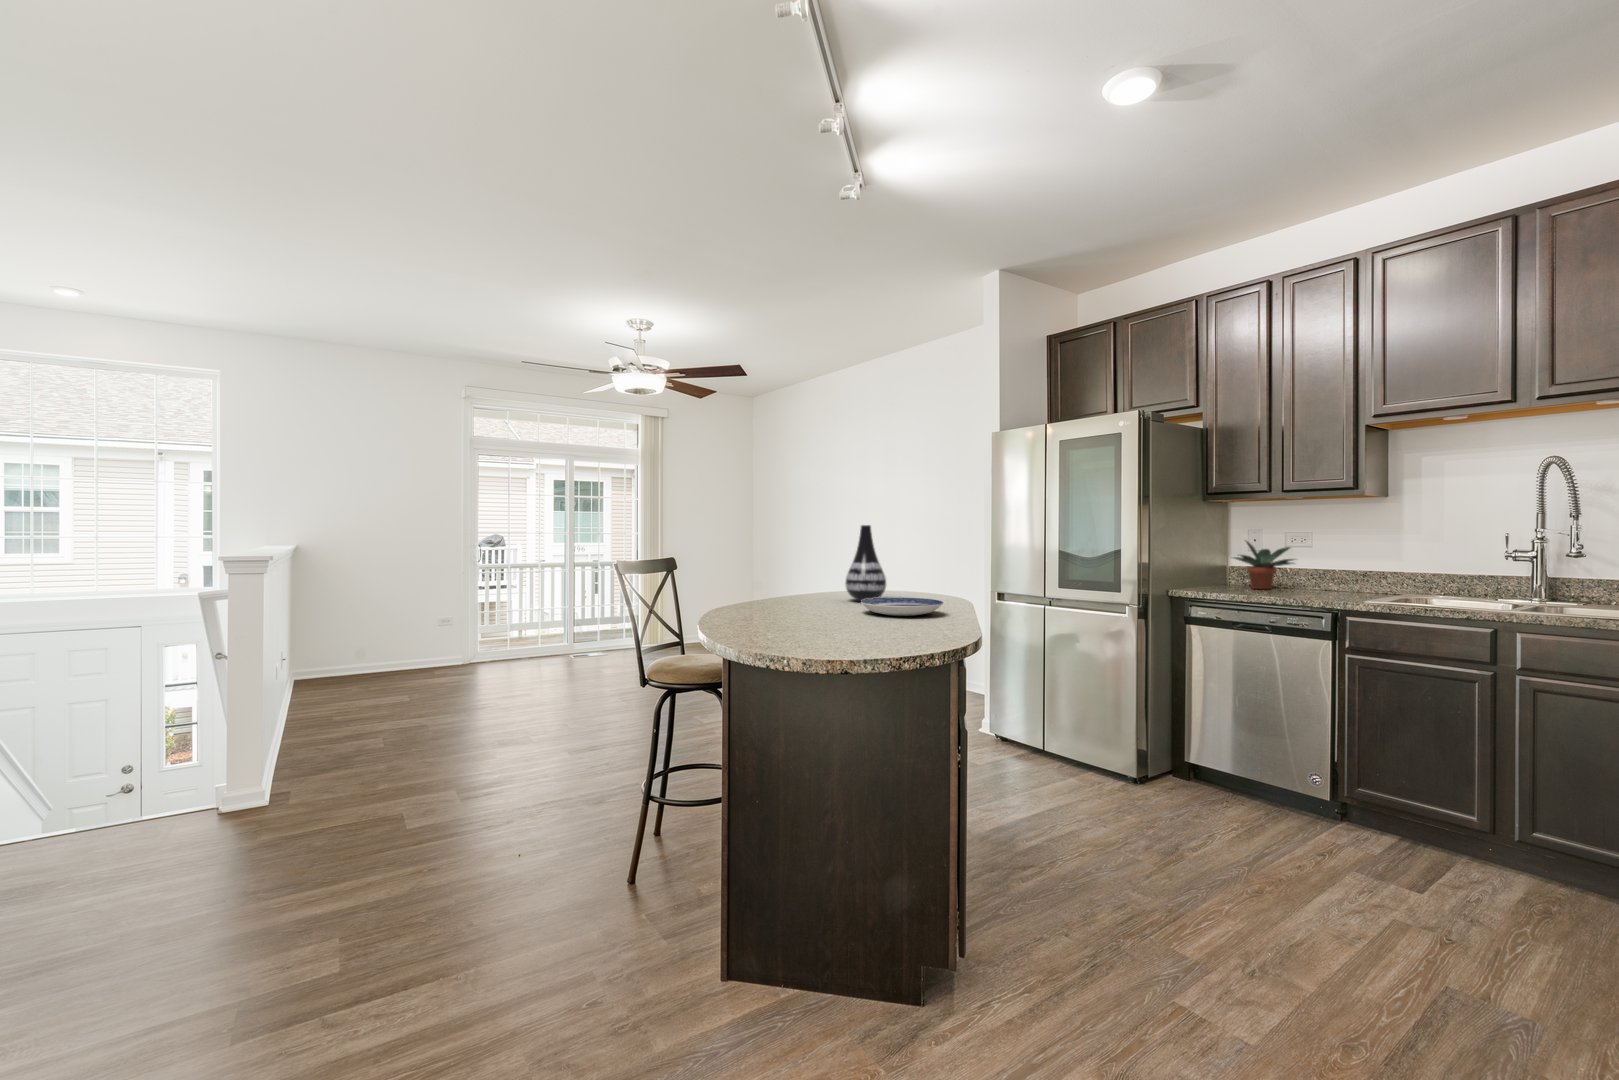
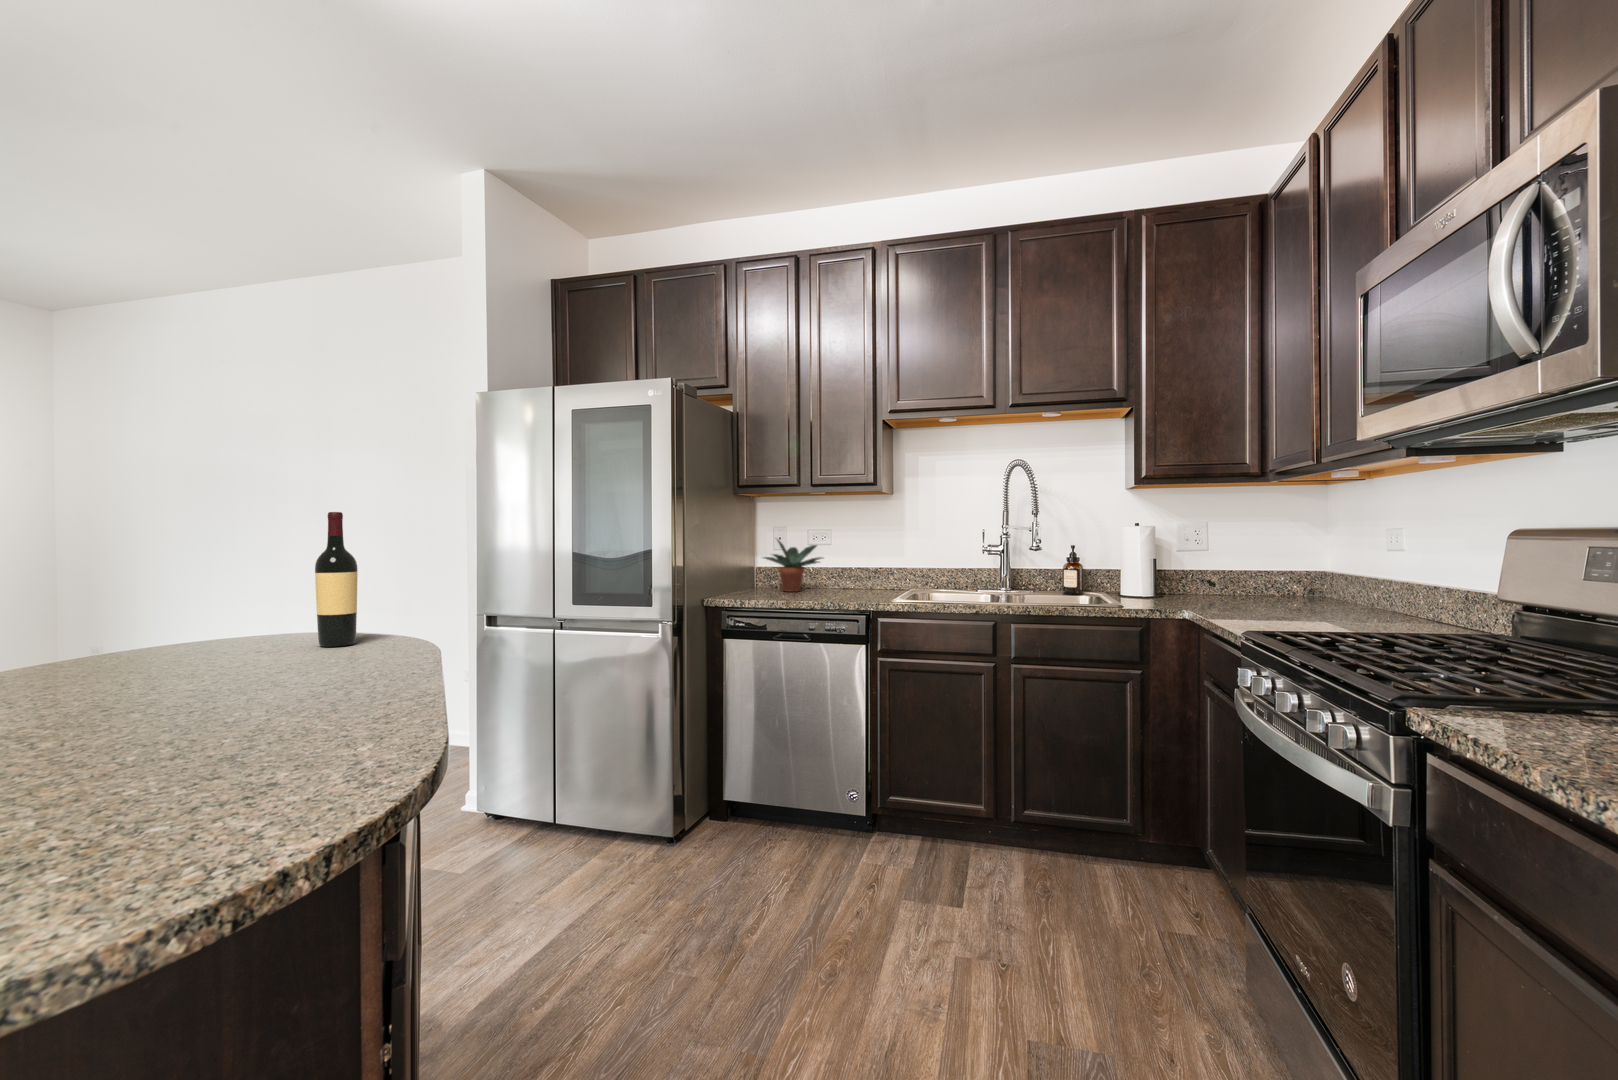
vase: present [845,525,886,602] -> none [146,510,255,667]
wine bottle: none [910,525,930,599] -> present [315,512,358,647]
plate: present [861,598,943,616] -> none [154,653,371,702]

